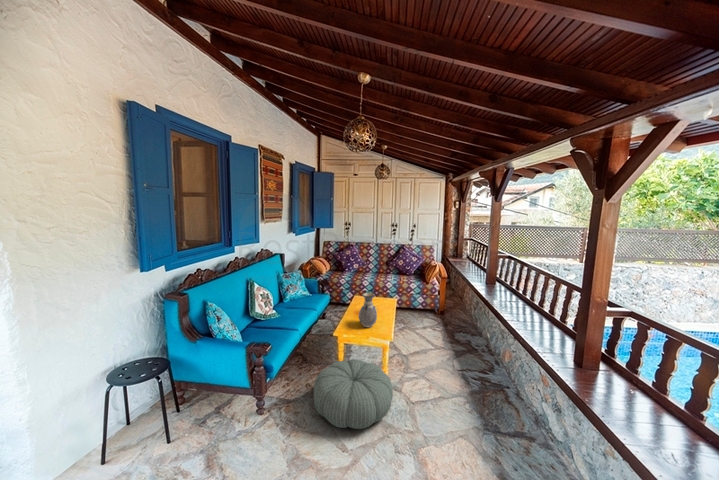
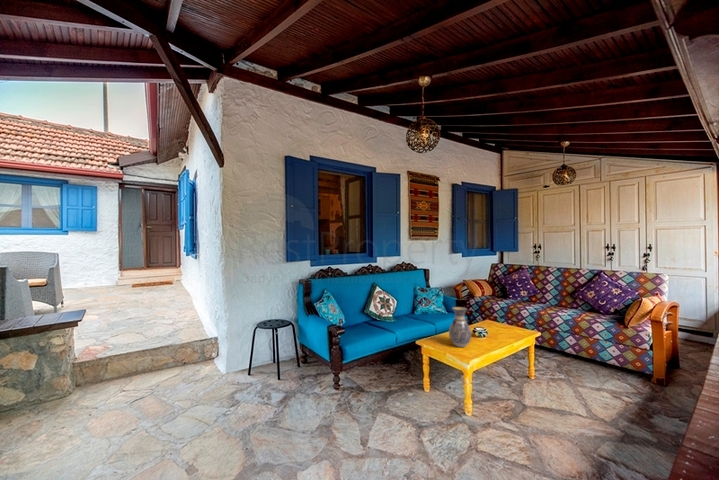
pouf: present [314,359,393,429] -> none [366,369,451,441]

